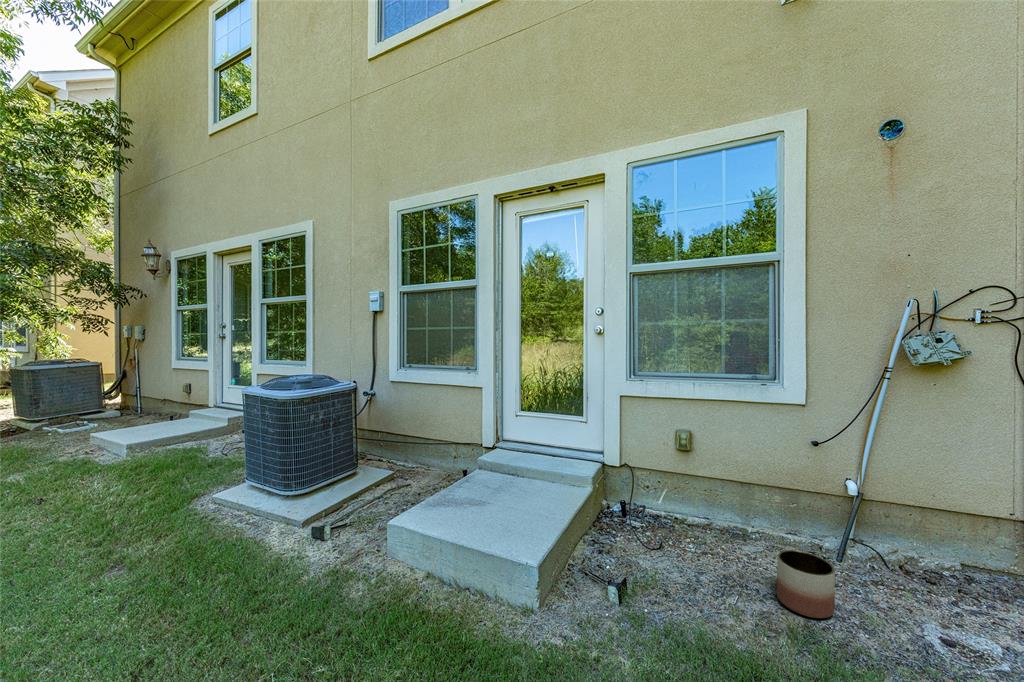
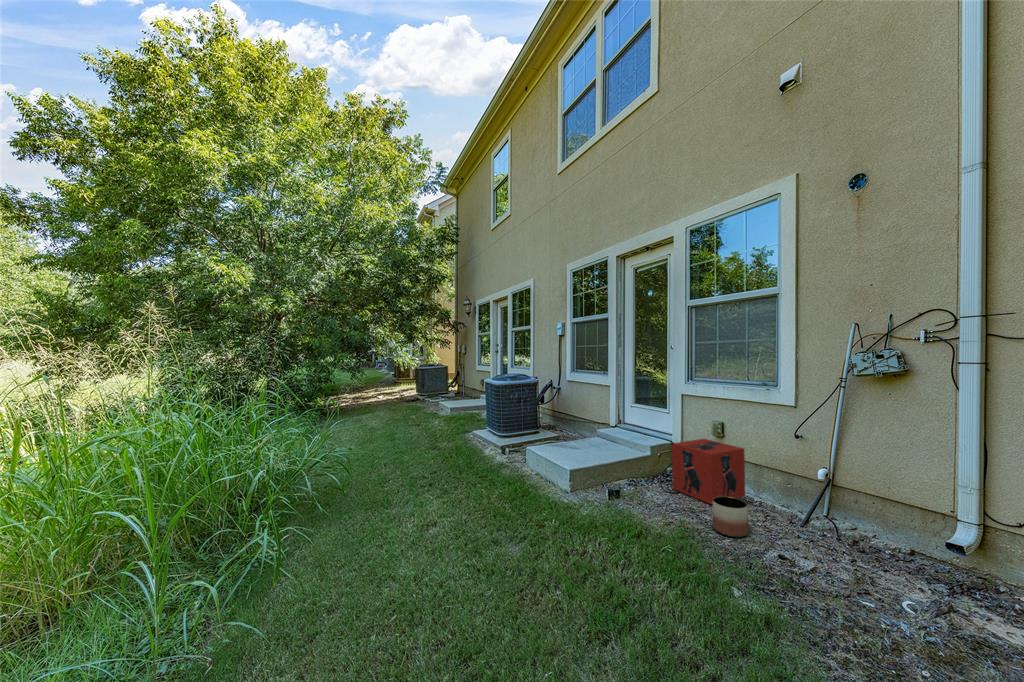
storage box: none [648,456,724,558] -> present [672,439,745,504]

